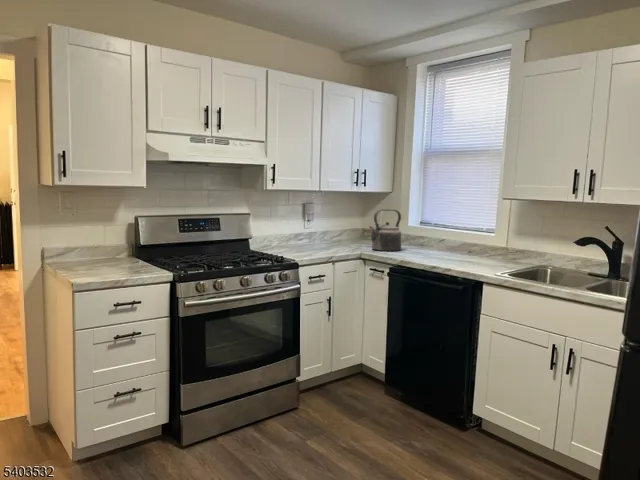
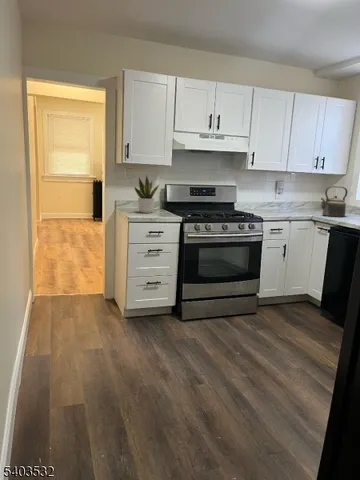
potted plant: none [80,203,128,269] -> present [135,176,159,213]

